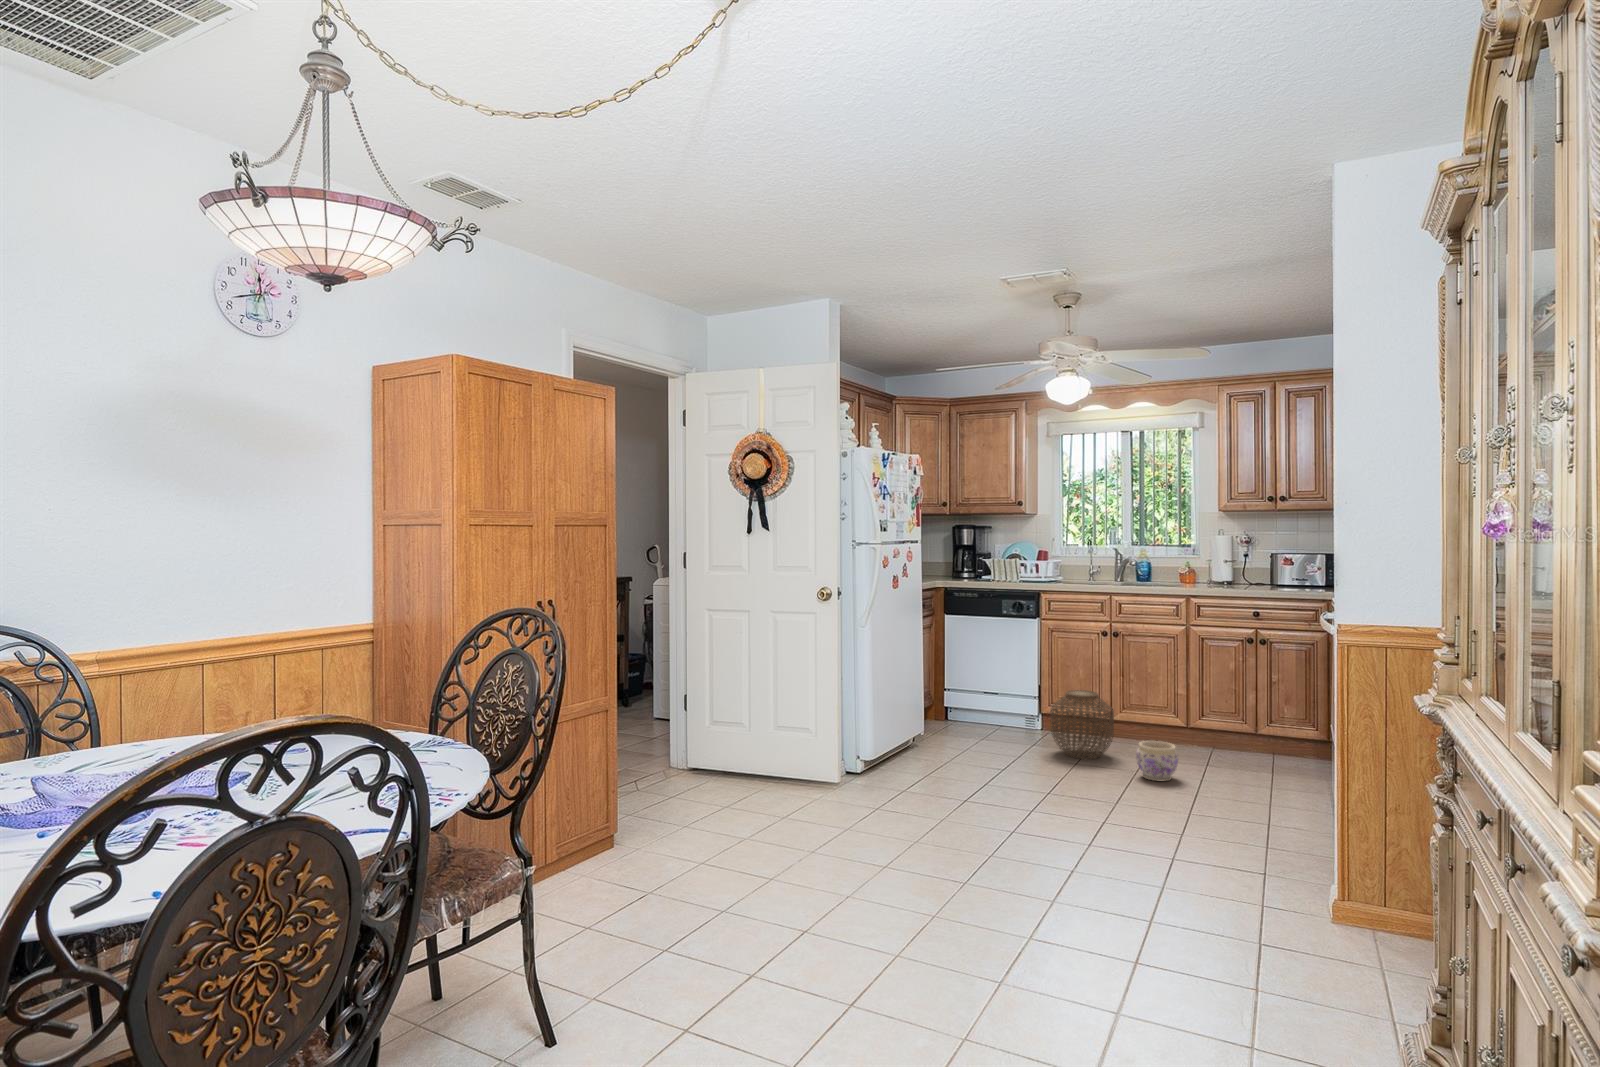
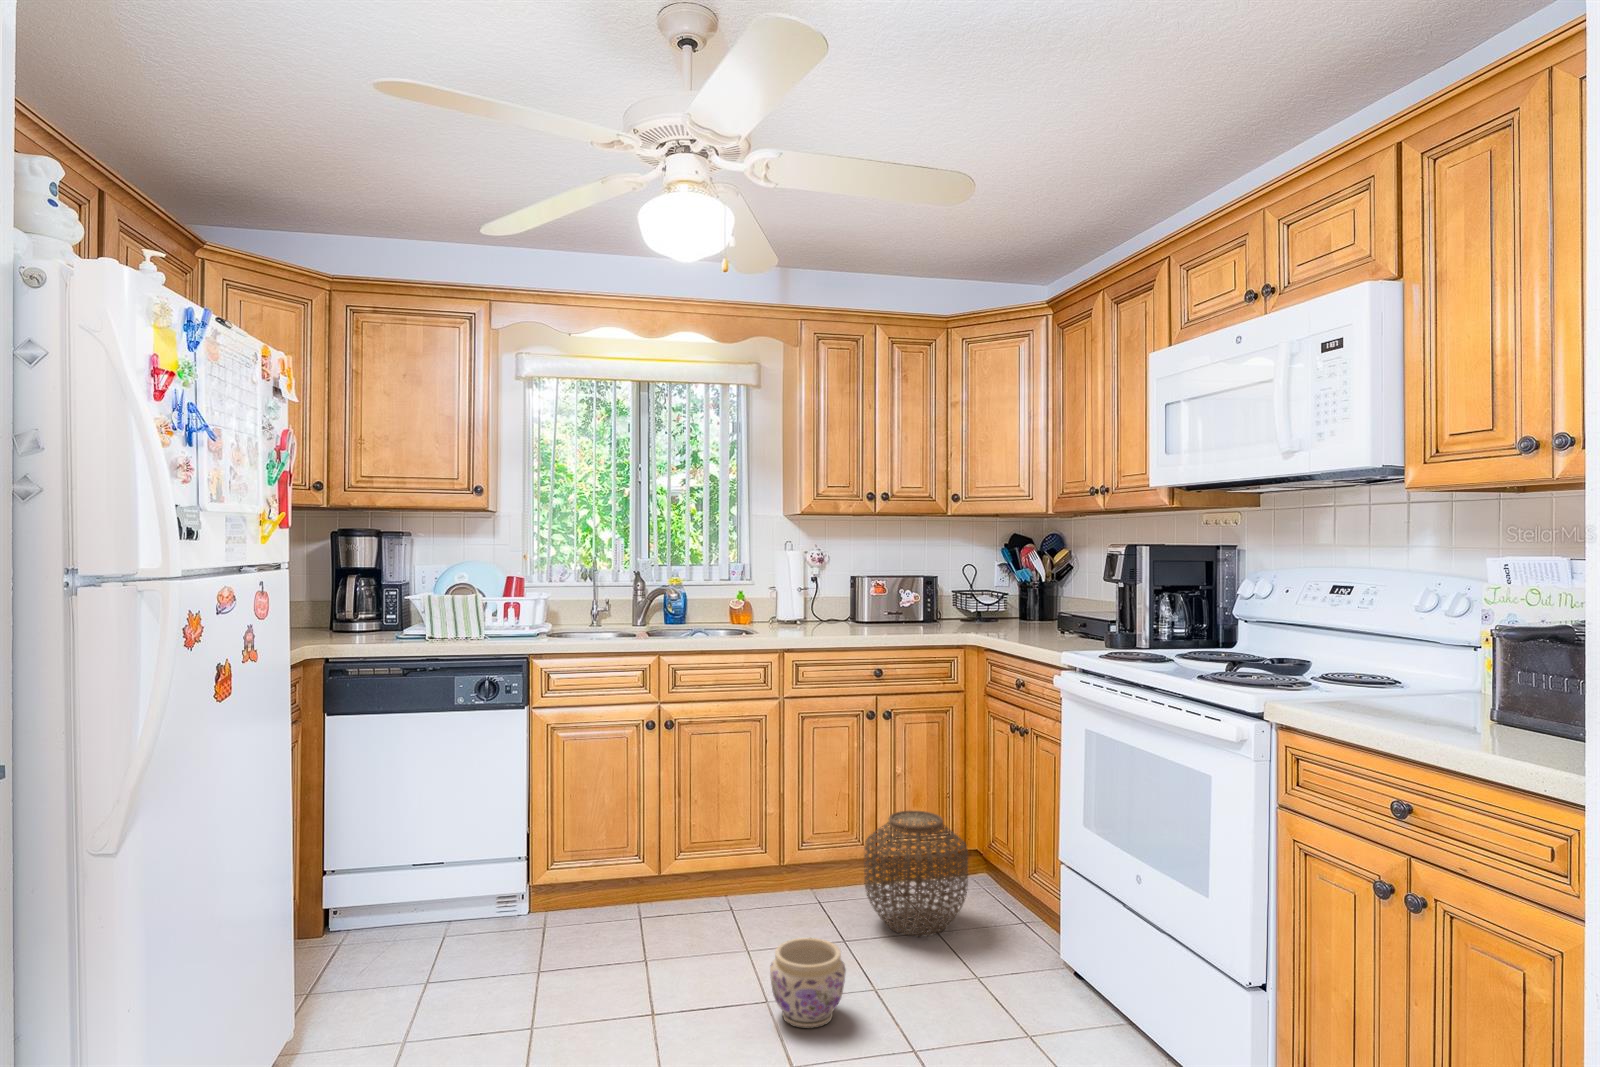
woven basket: present [1051,690,1114,759] -> present [864,811,968,936]

